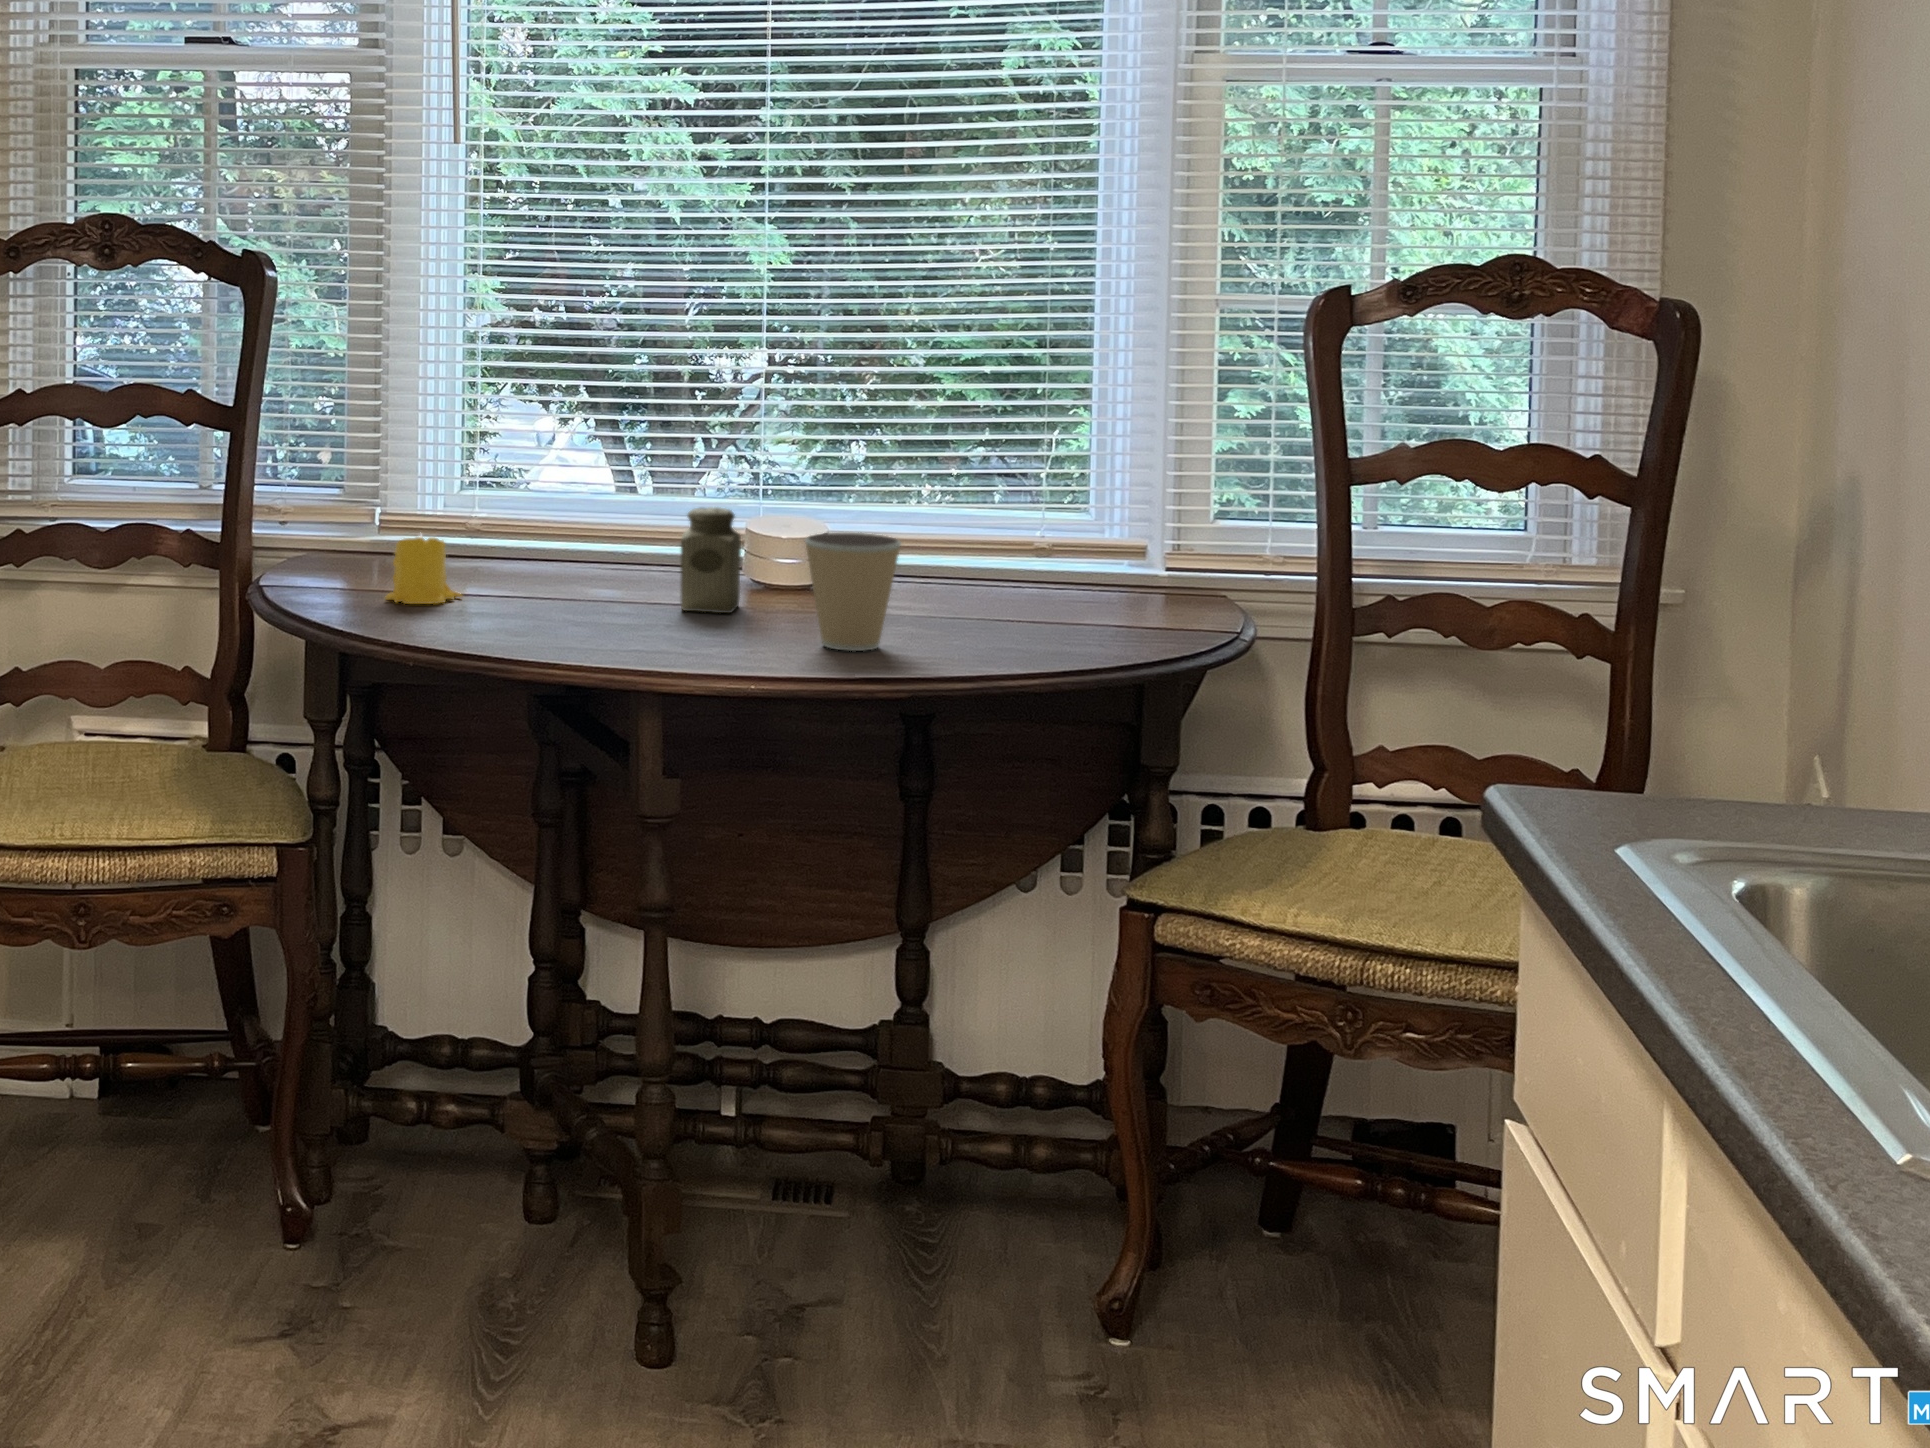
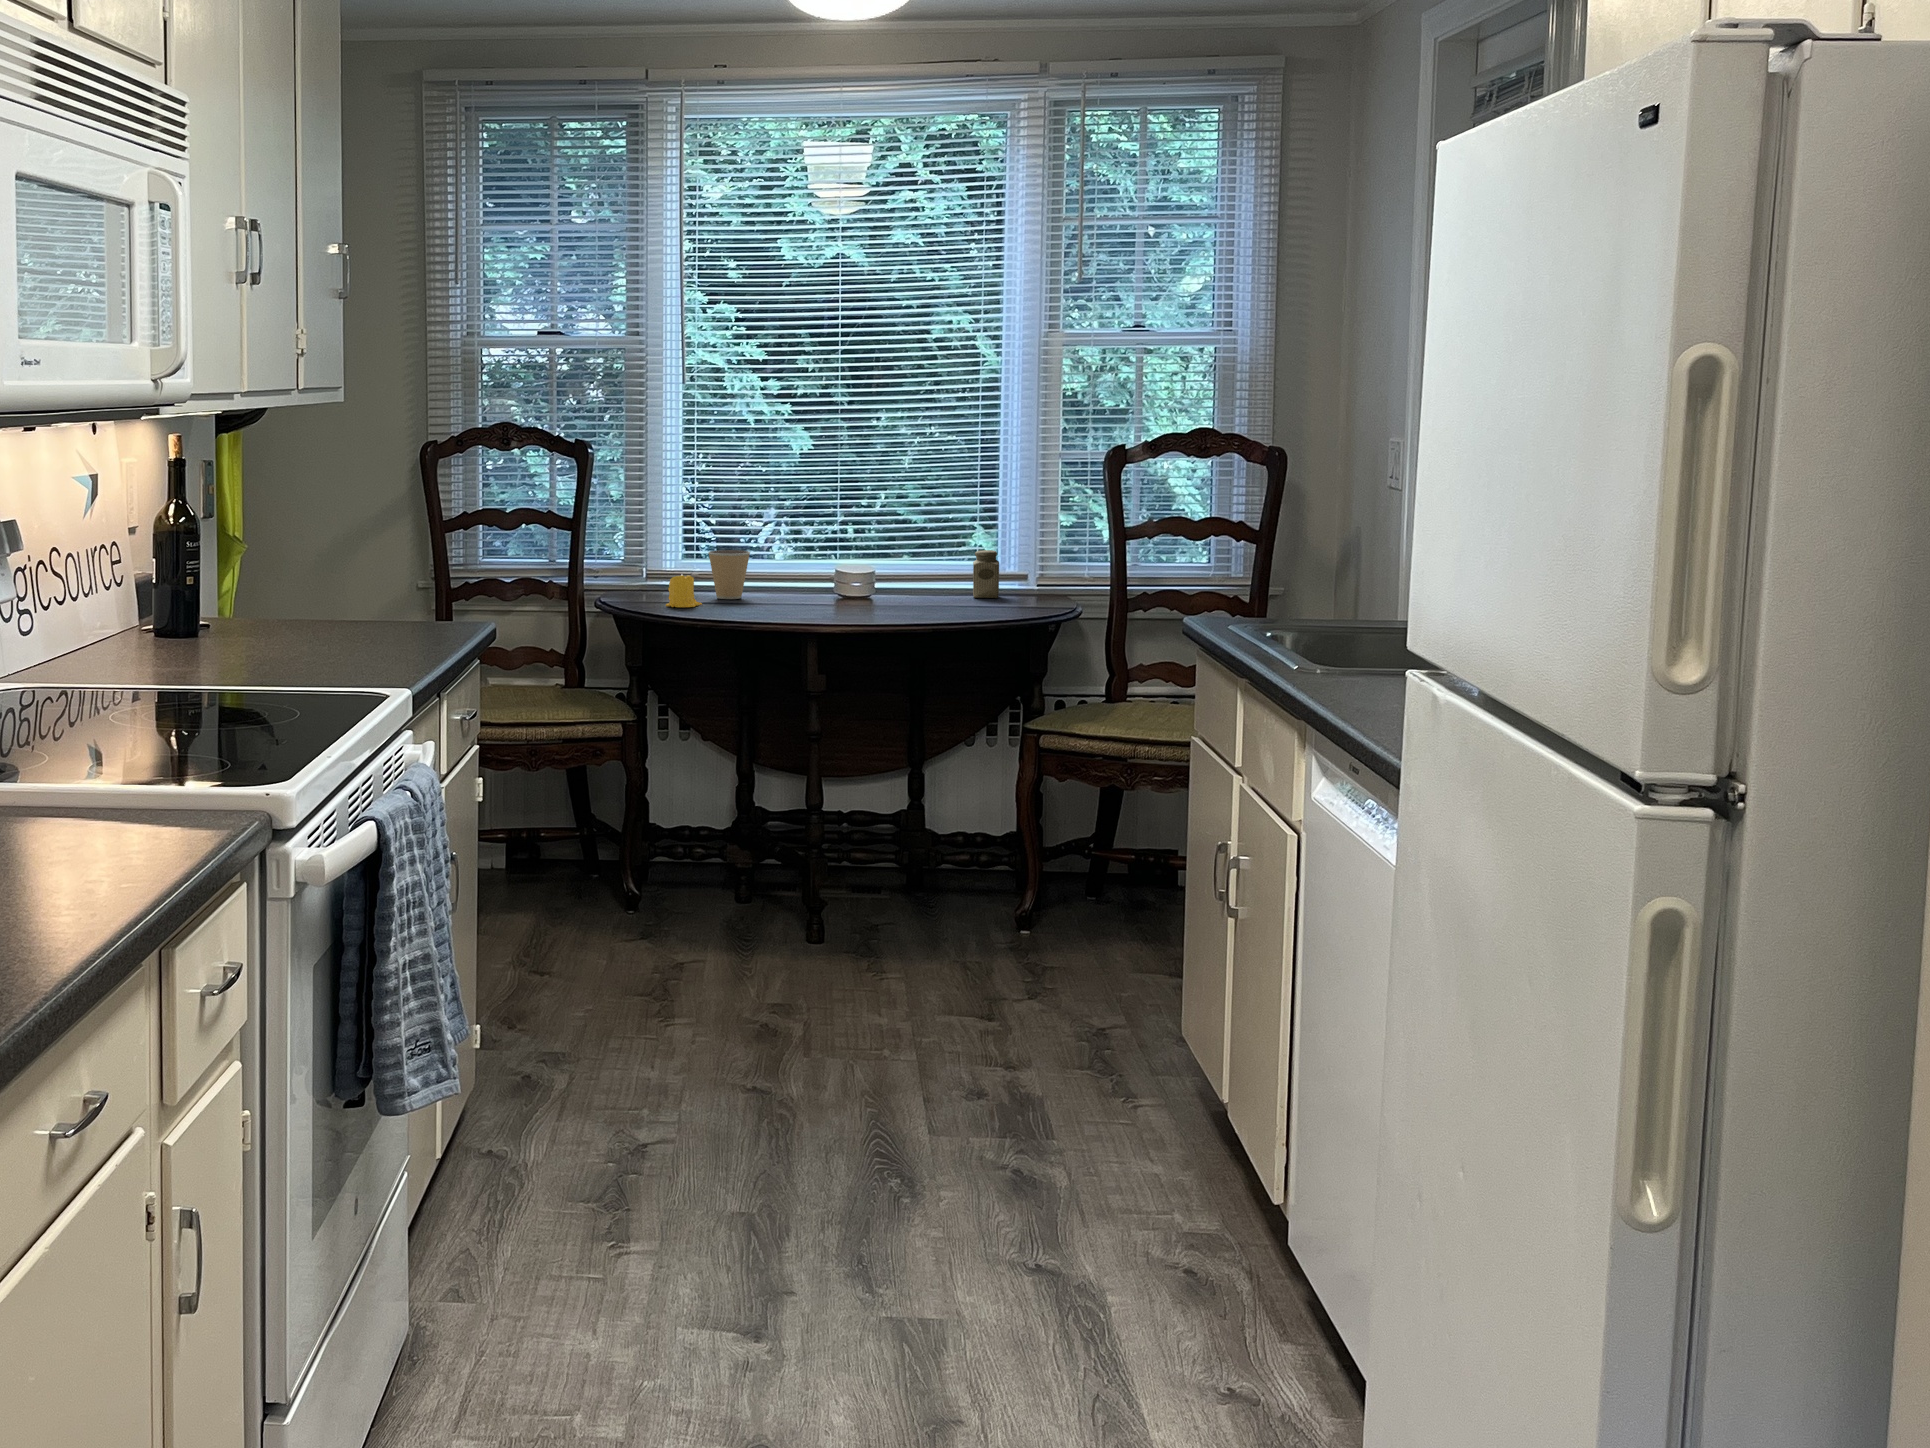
salt shaker: present [680,507,741,613] -> present [973,550,999,598]
coffee cup: present [805,533,901,651] -> present [708,550,750,599]

